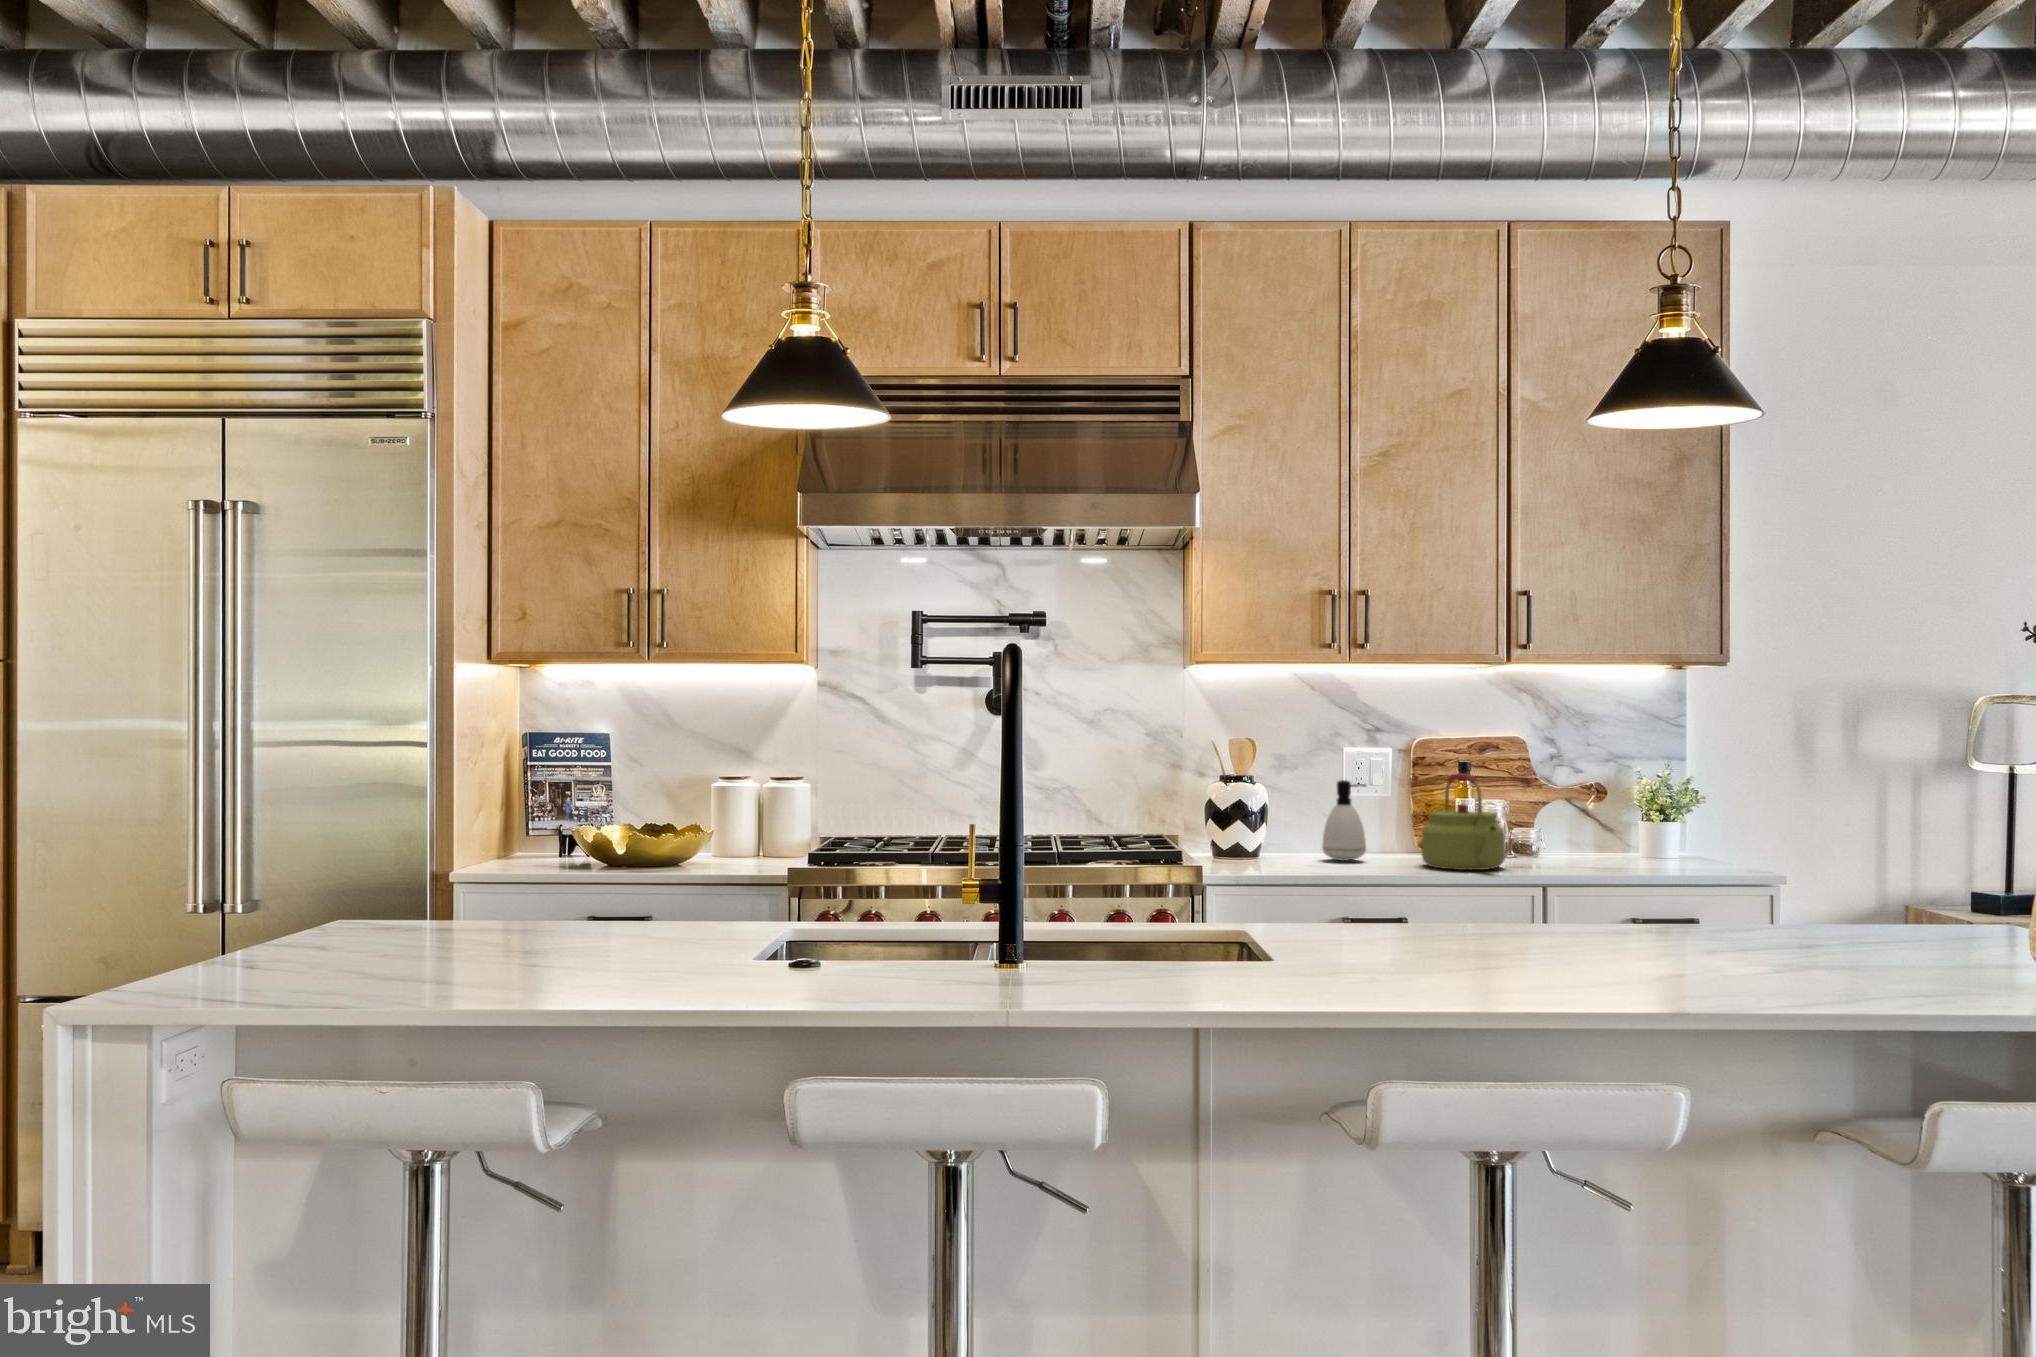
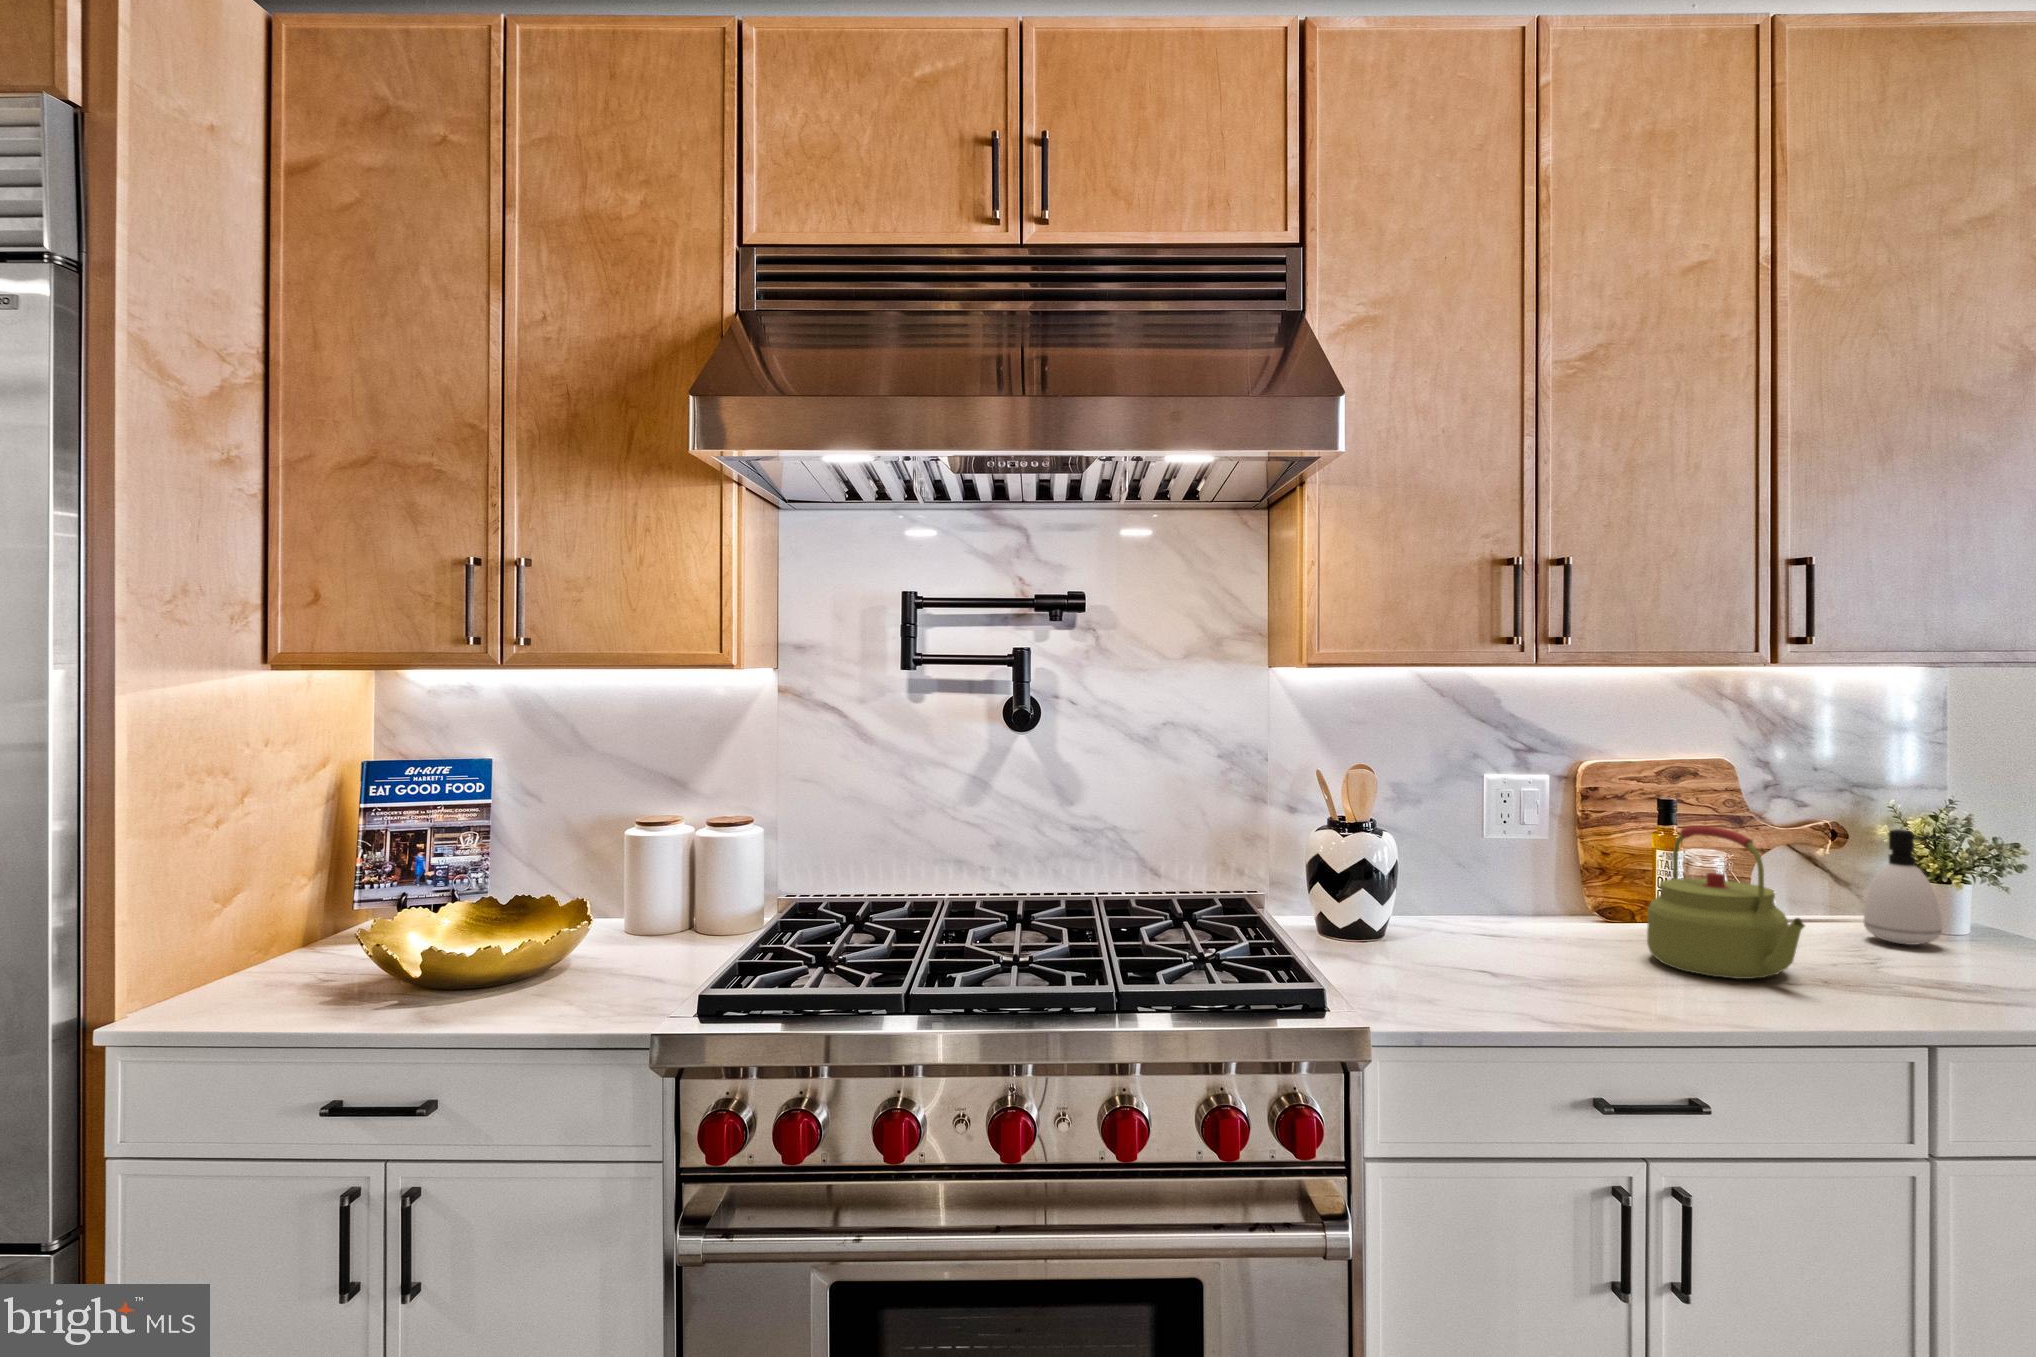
soap dispenser: present [1322,780,1366,861] -> present [1864,829,1943,945]

